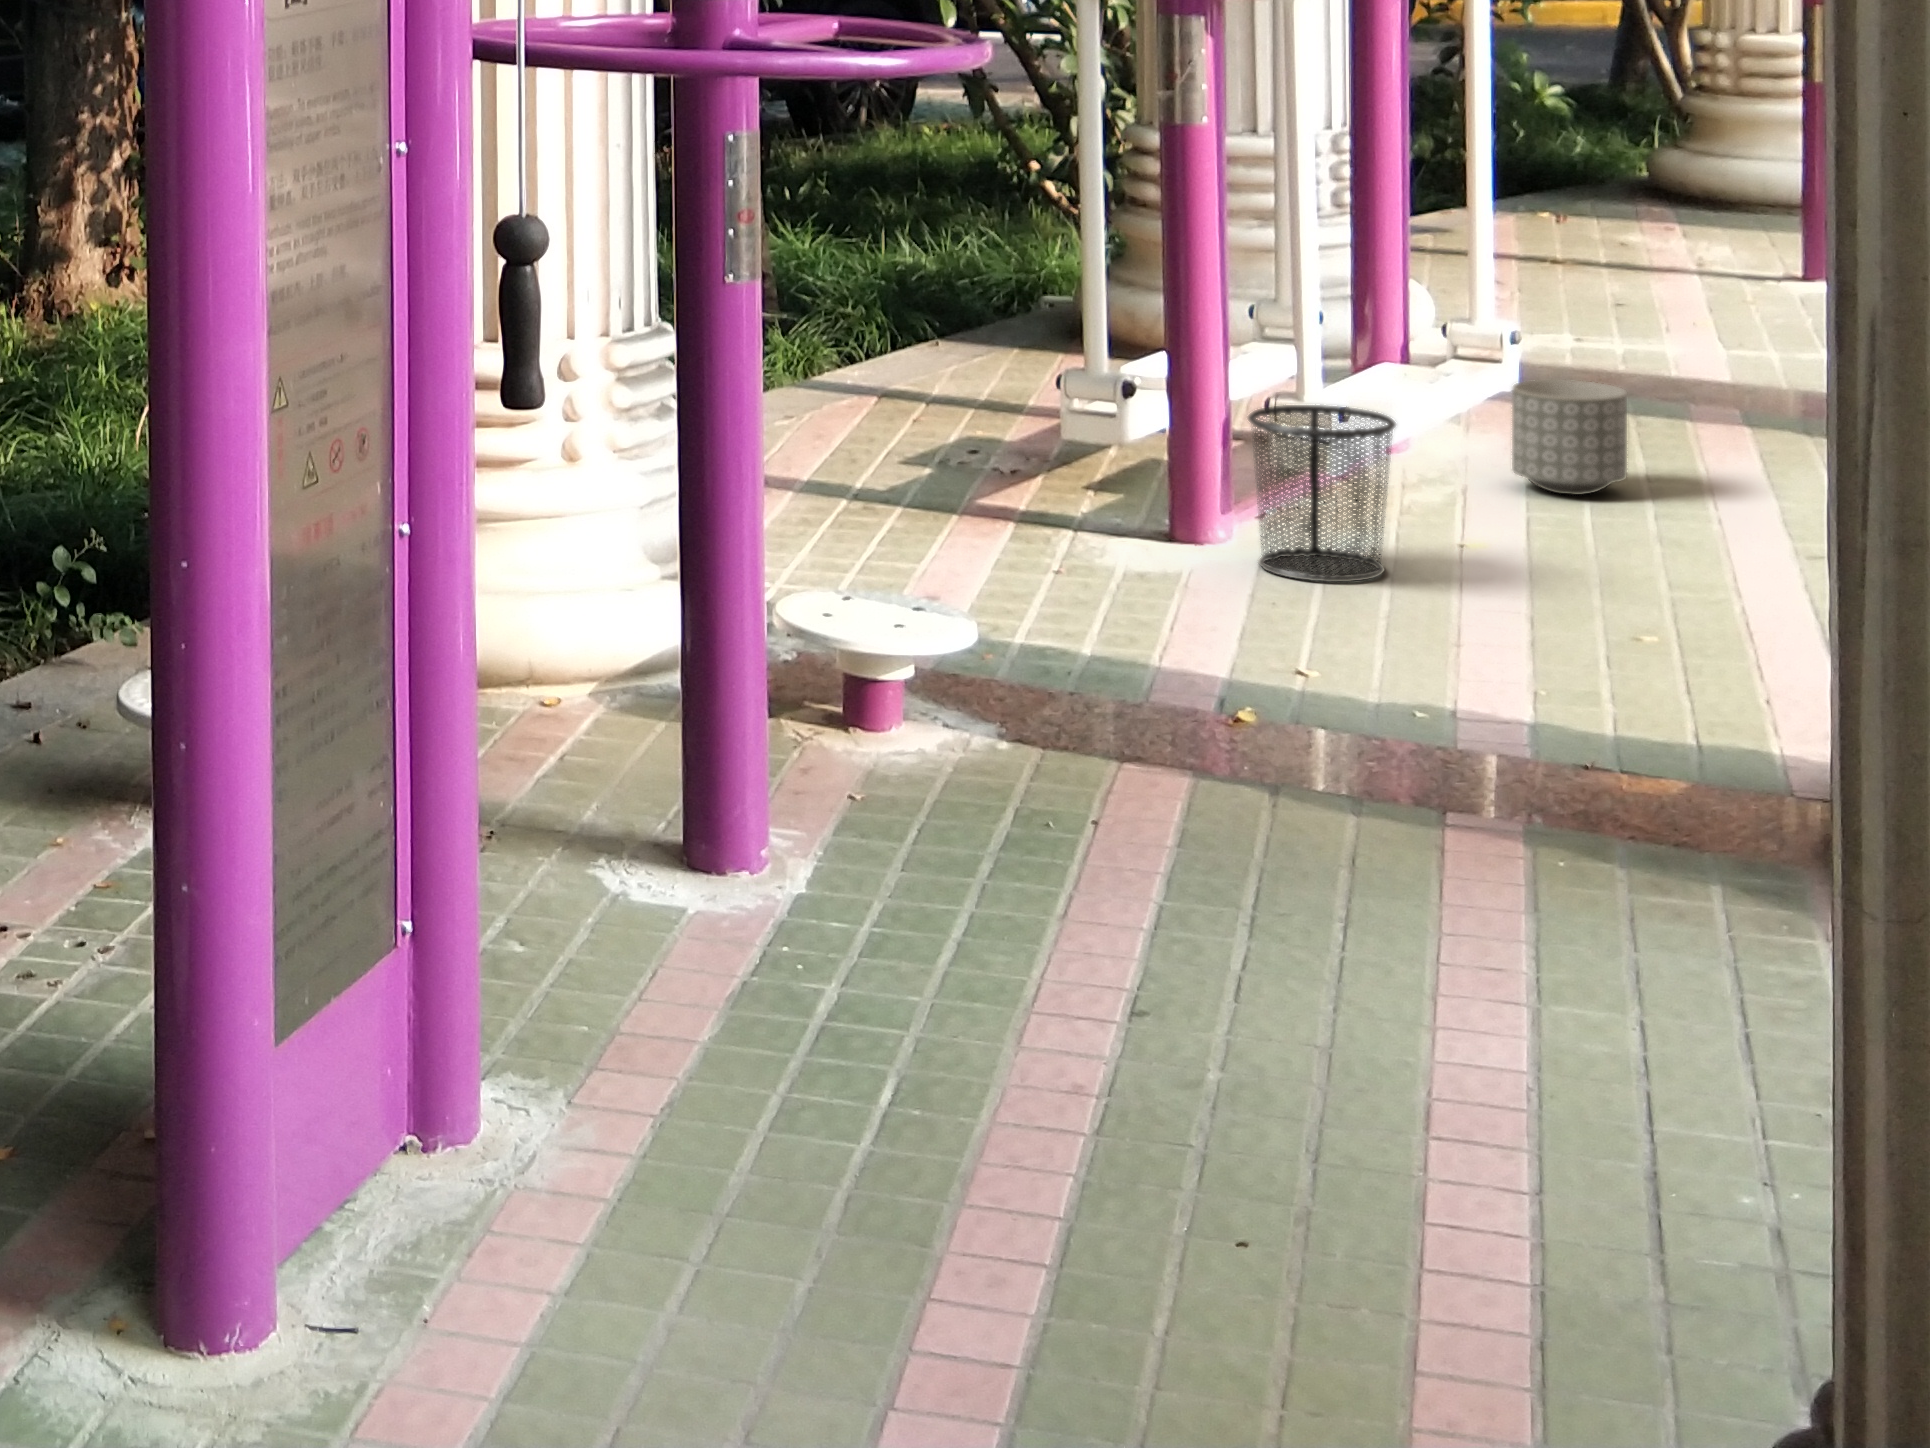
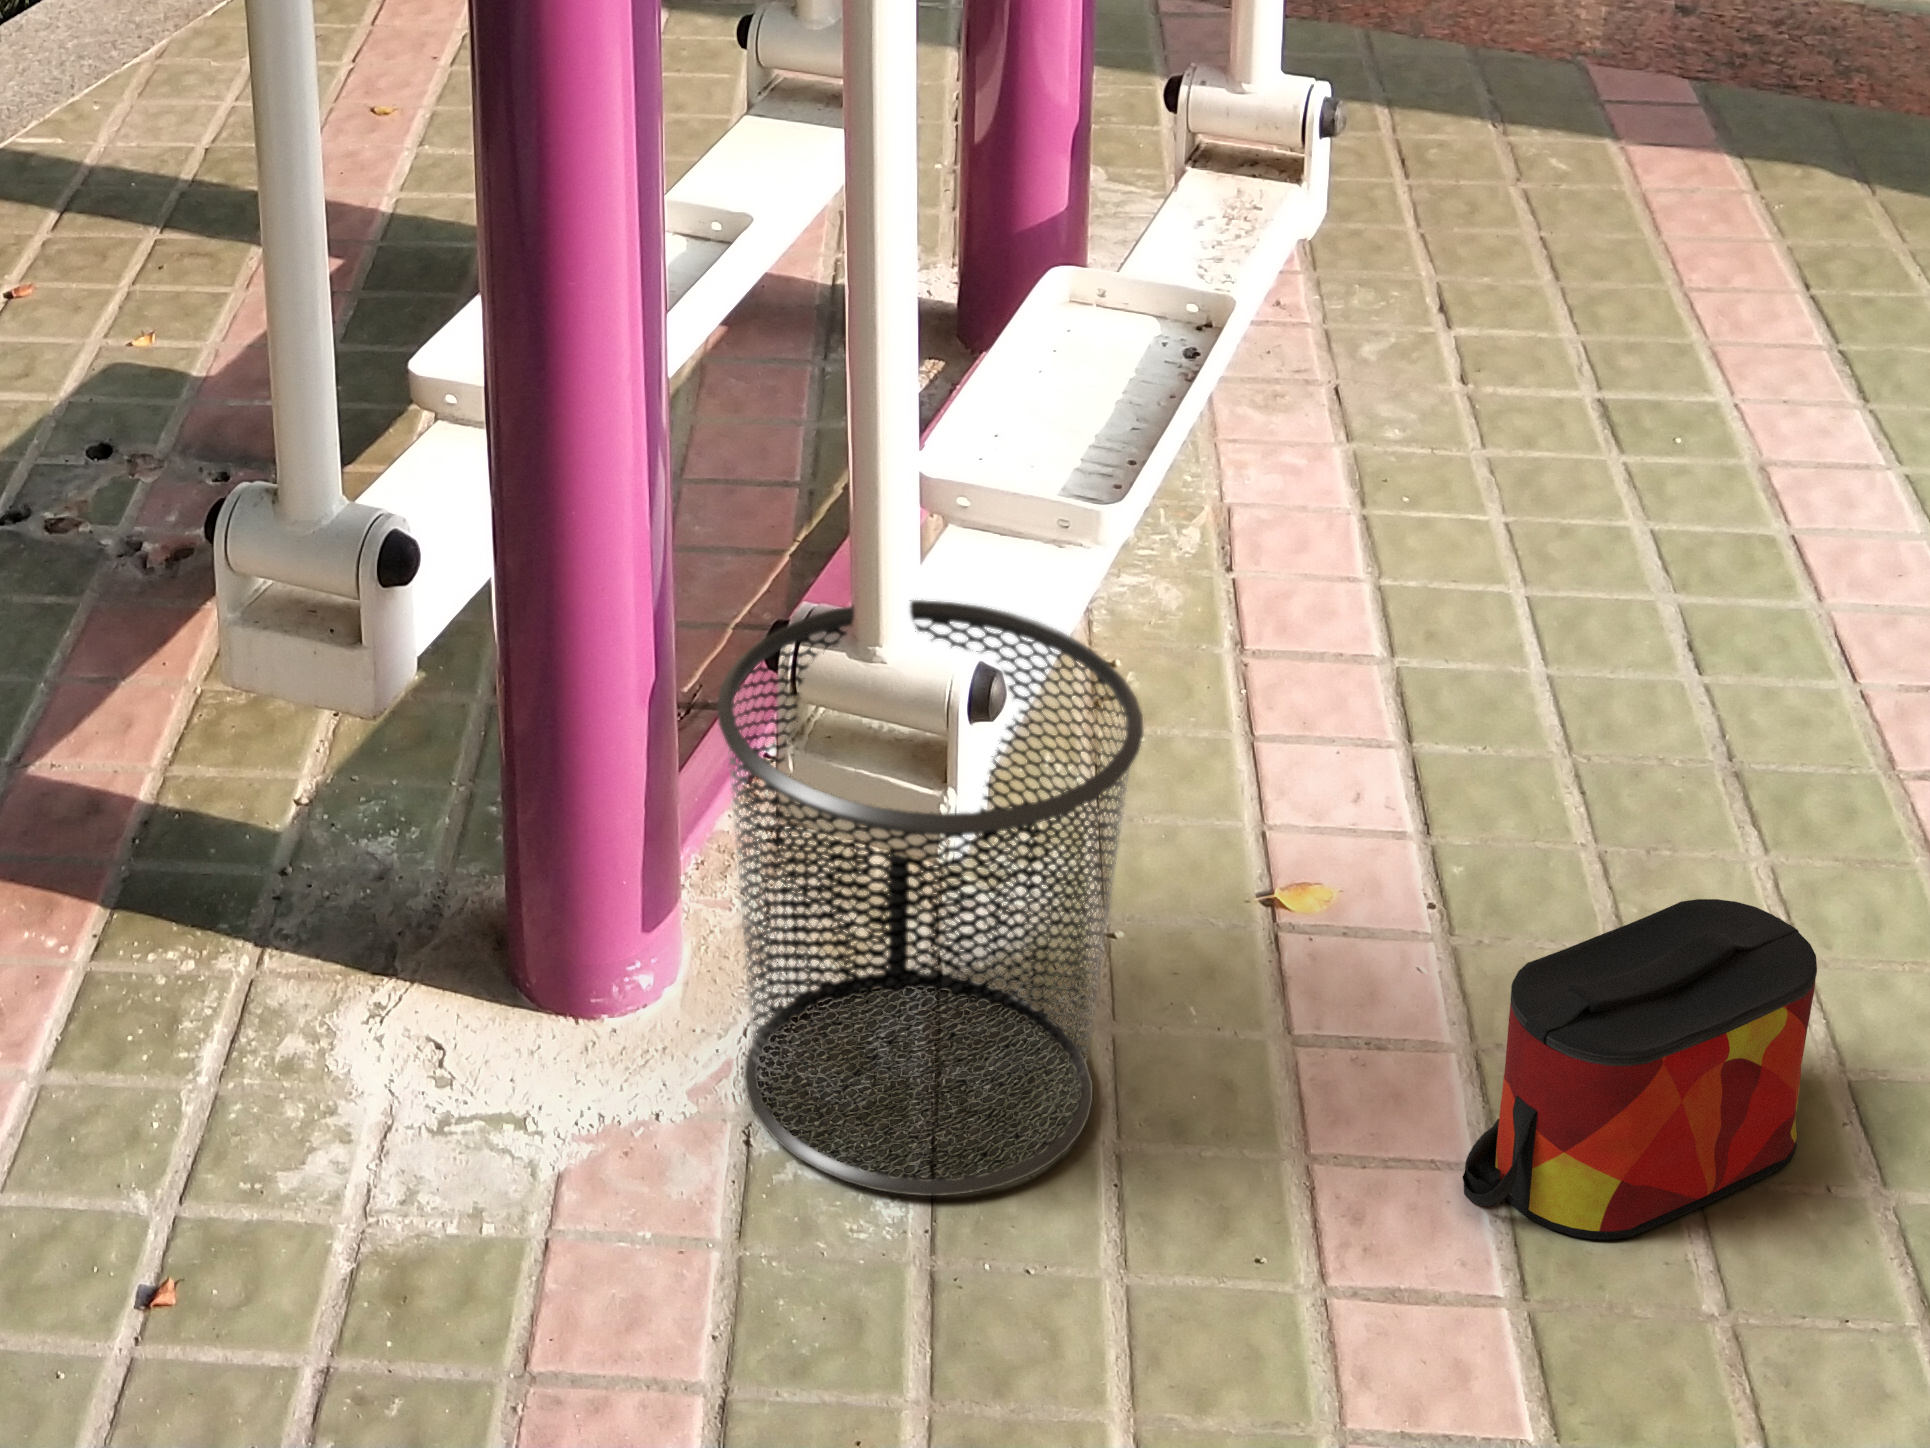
planter: present [1512,380,1627,495] -> none [1331,217,1608,515]
bag: none [1515,510,1644,600] -> present [1463,899,1817,1240]

